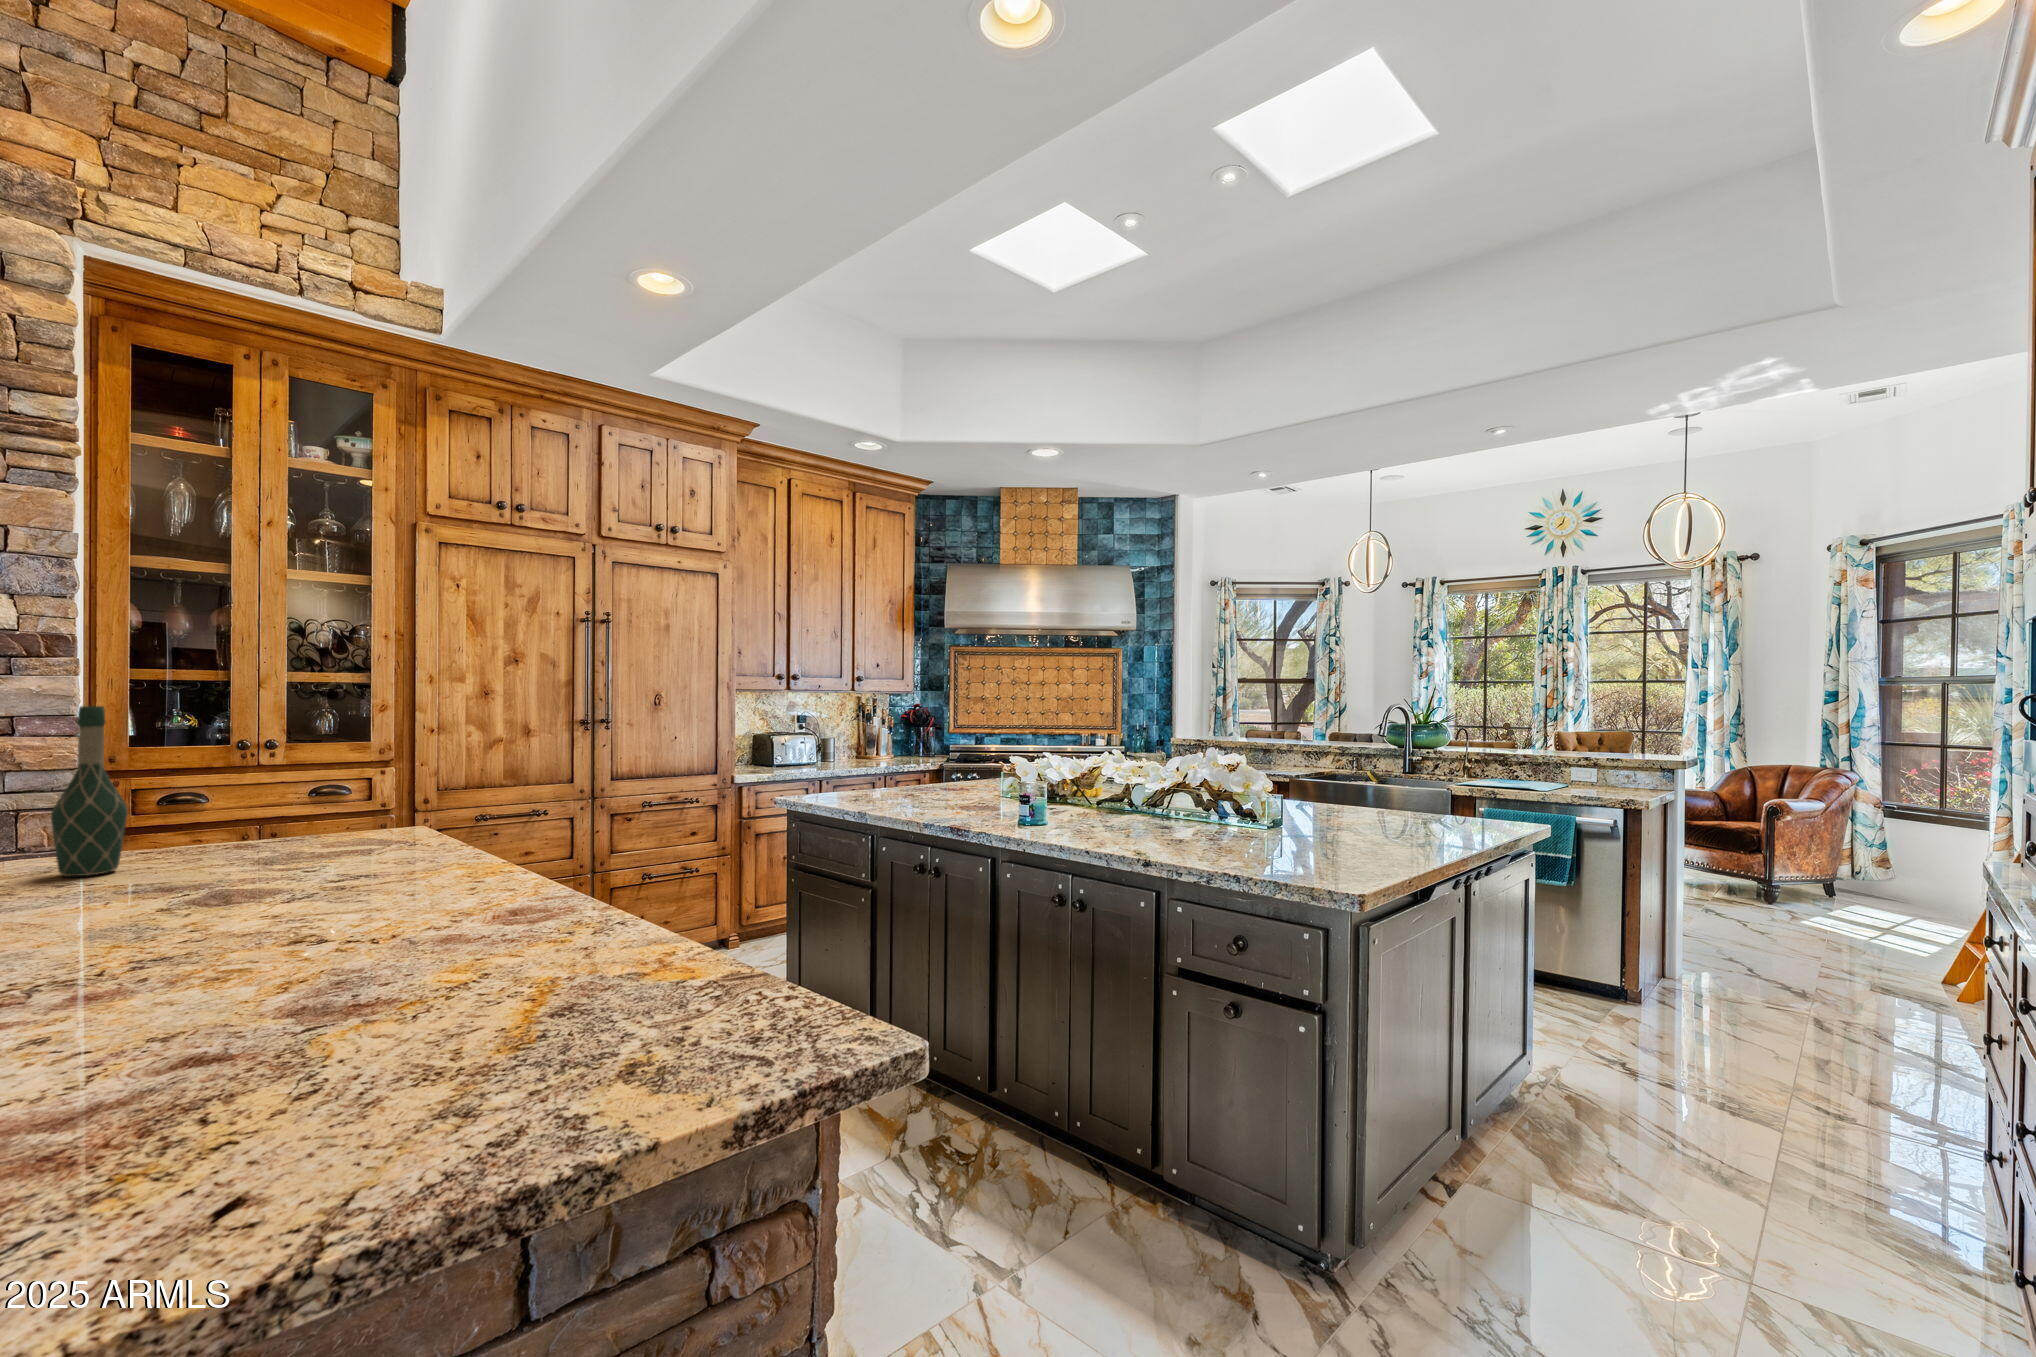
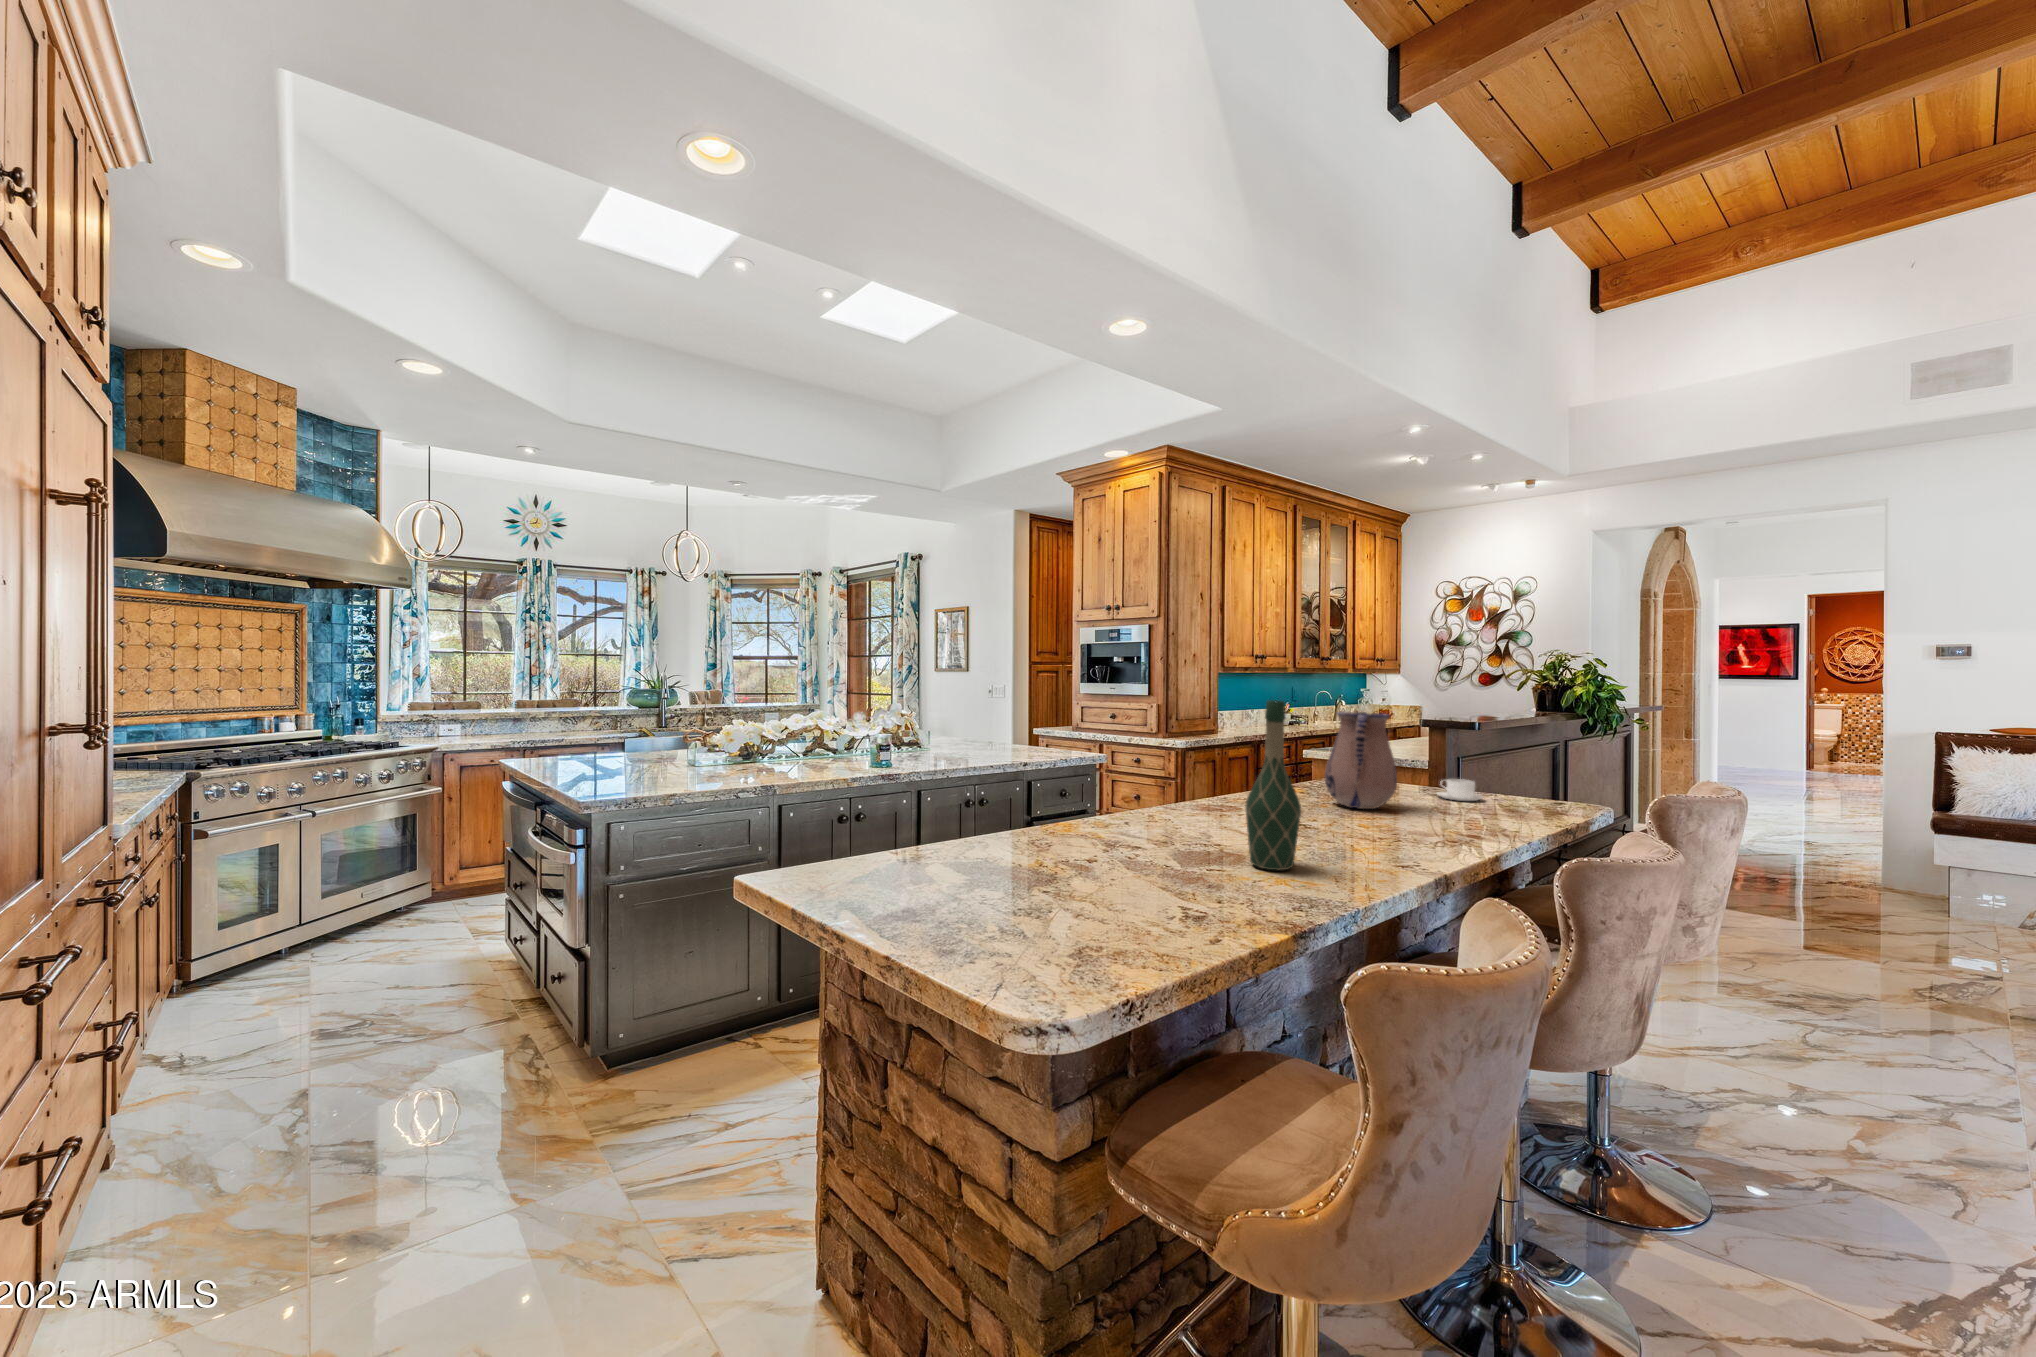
ceramic pitcher: none [192,750,360,946] -> present [1324,711,1397,809]
coffee cup: none [90,974,260,1057] -> present [1436,779,1483,801]

